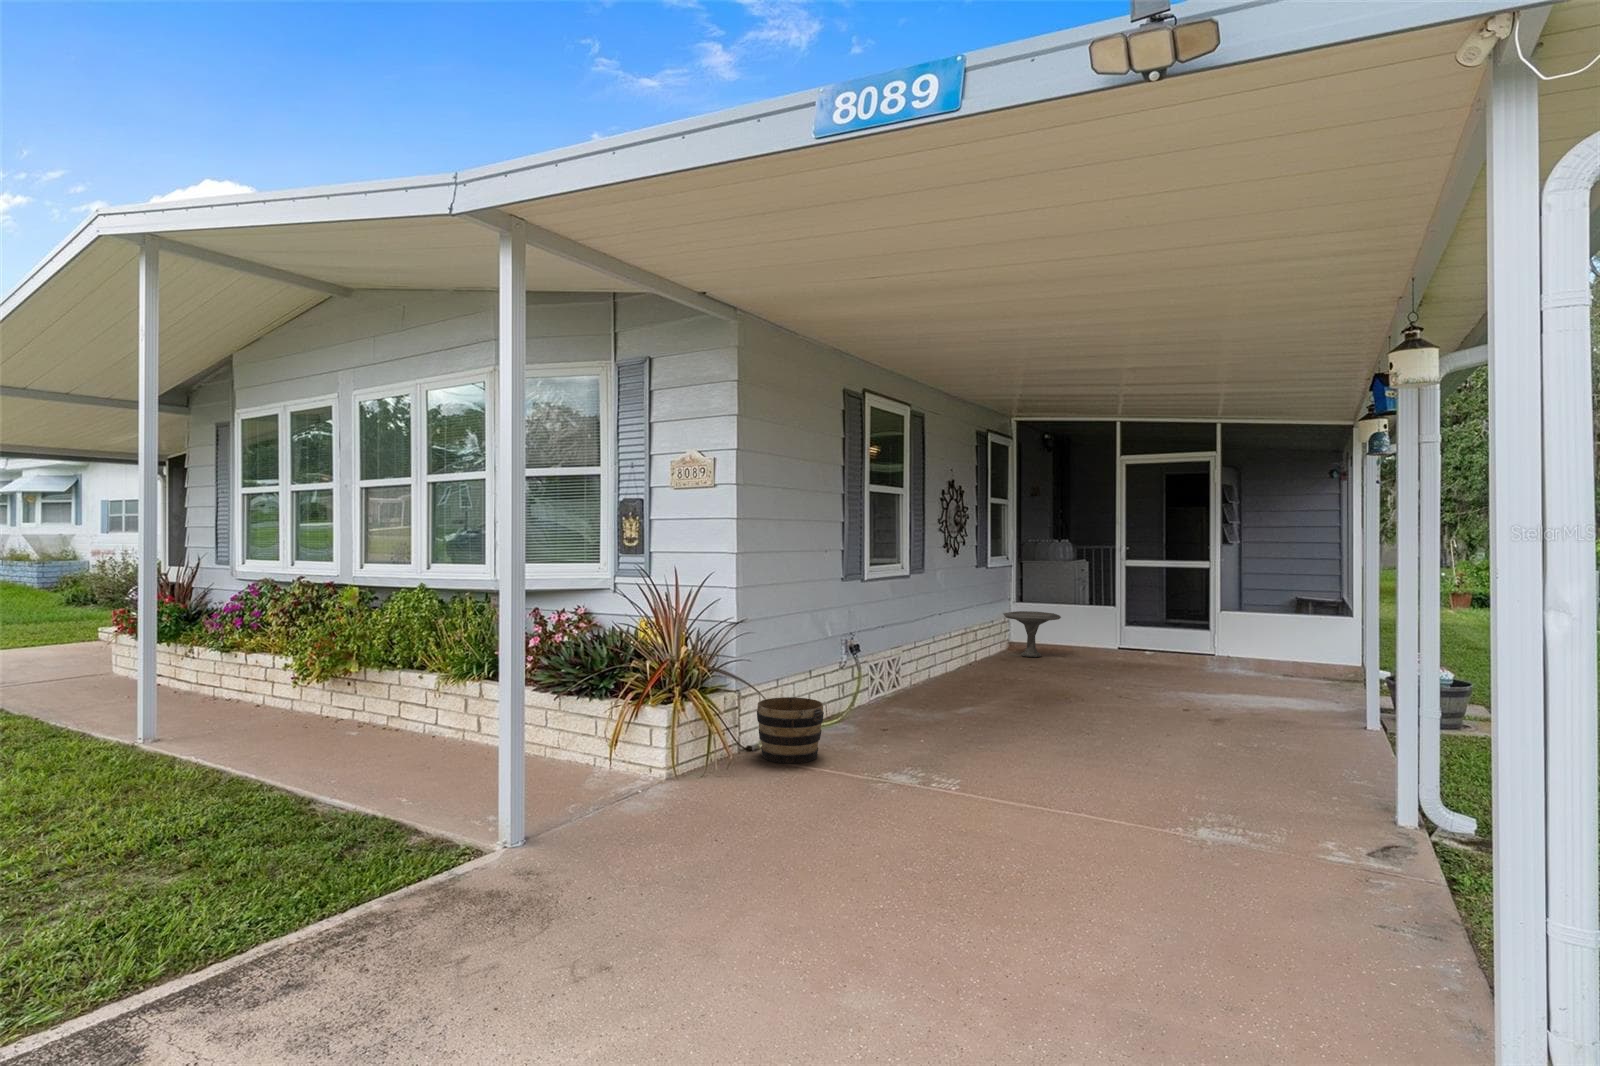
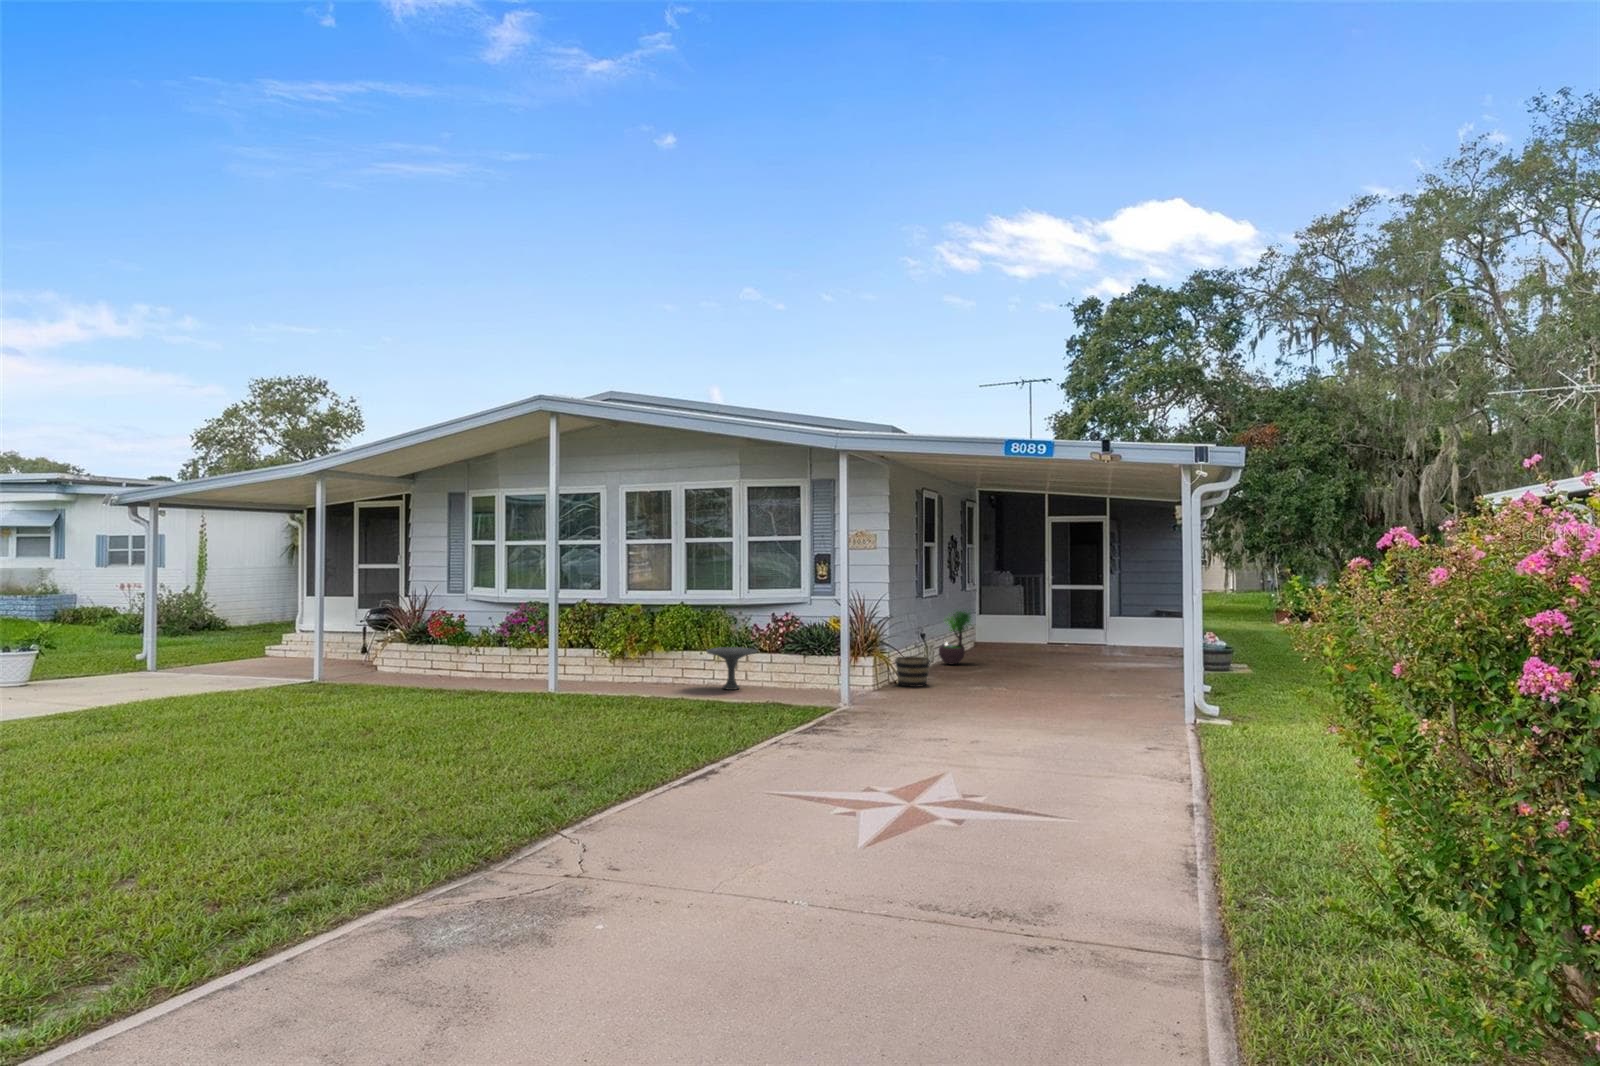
potted tree: none [906,594,964,695] -> present [939,611,971,664]
side table: present [1003,611,1061,657] -> present [706,647,757,690]

